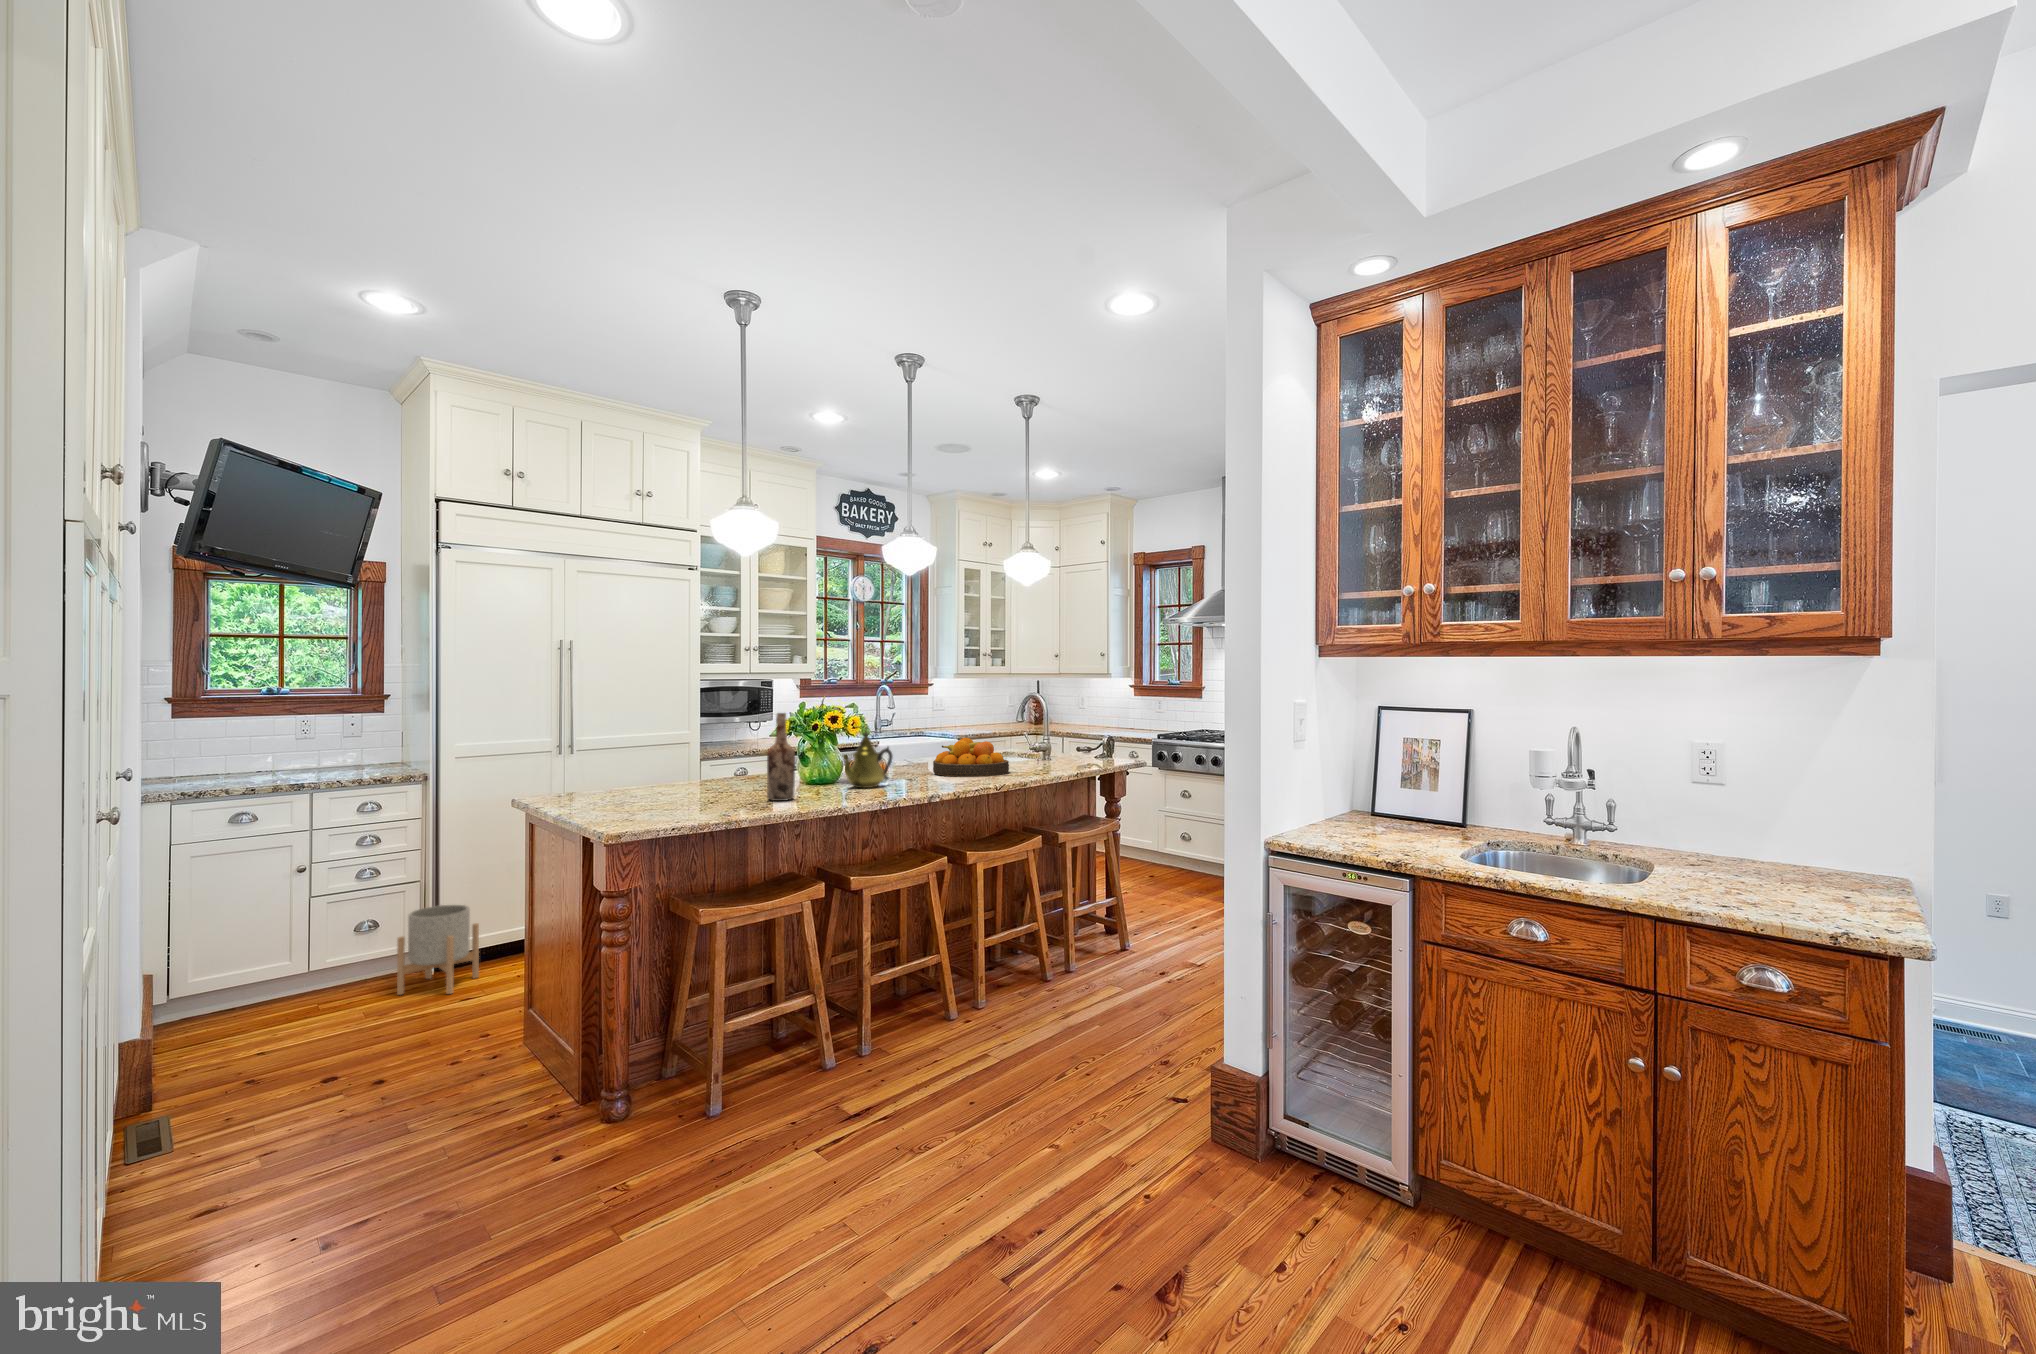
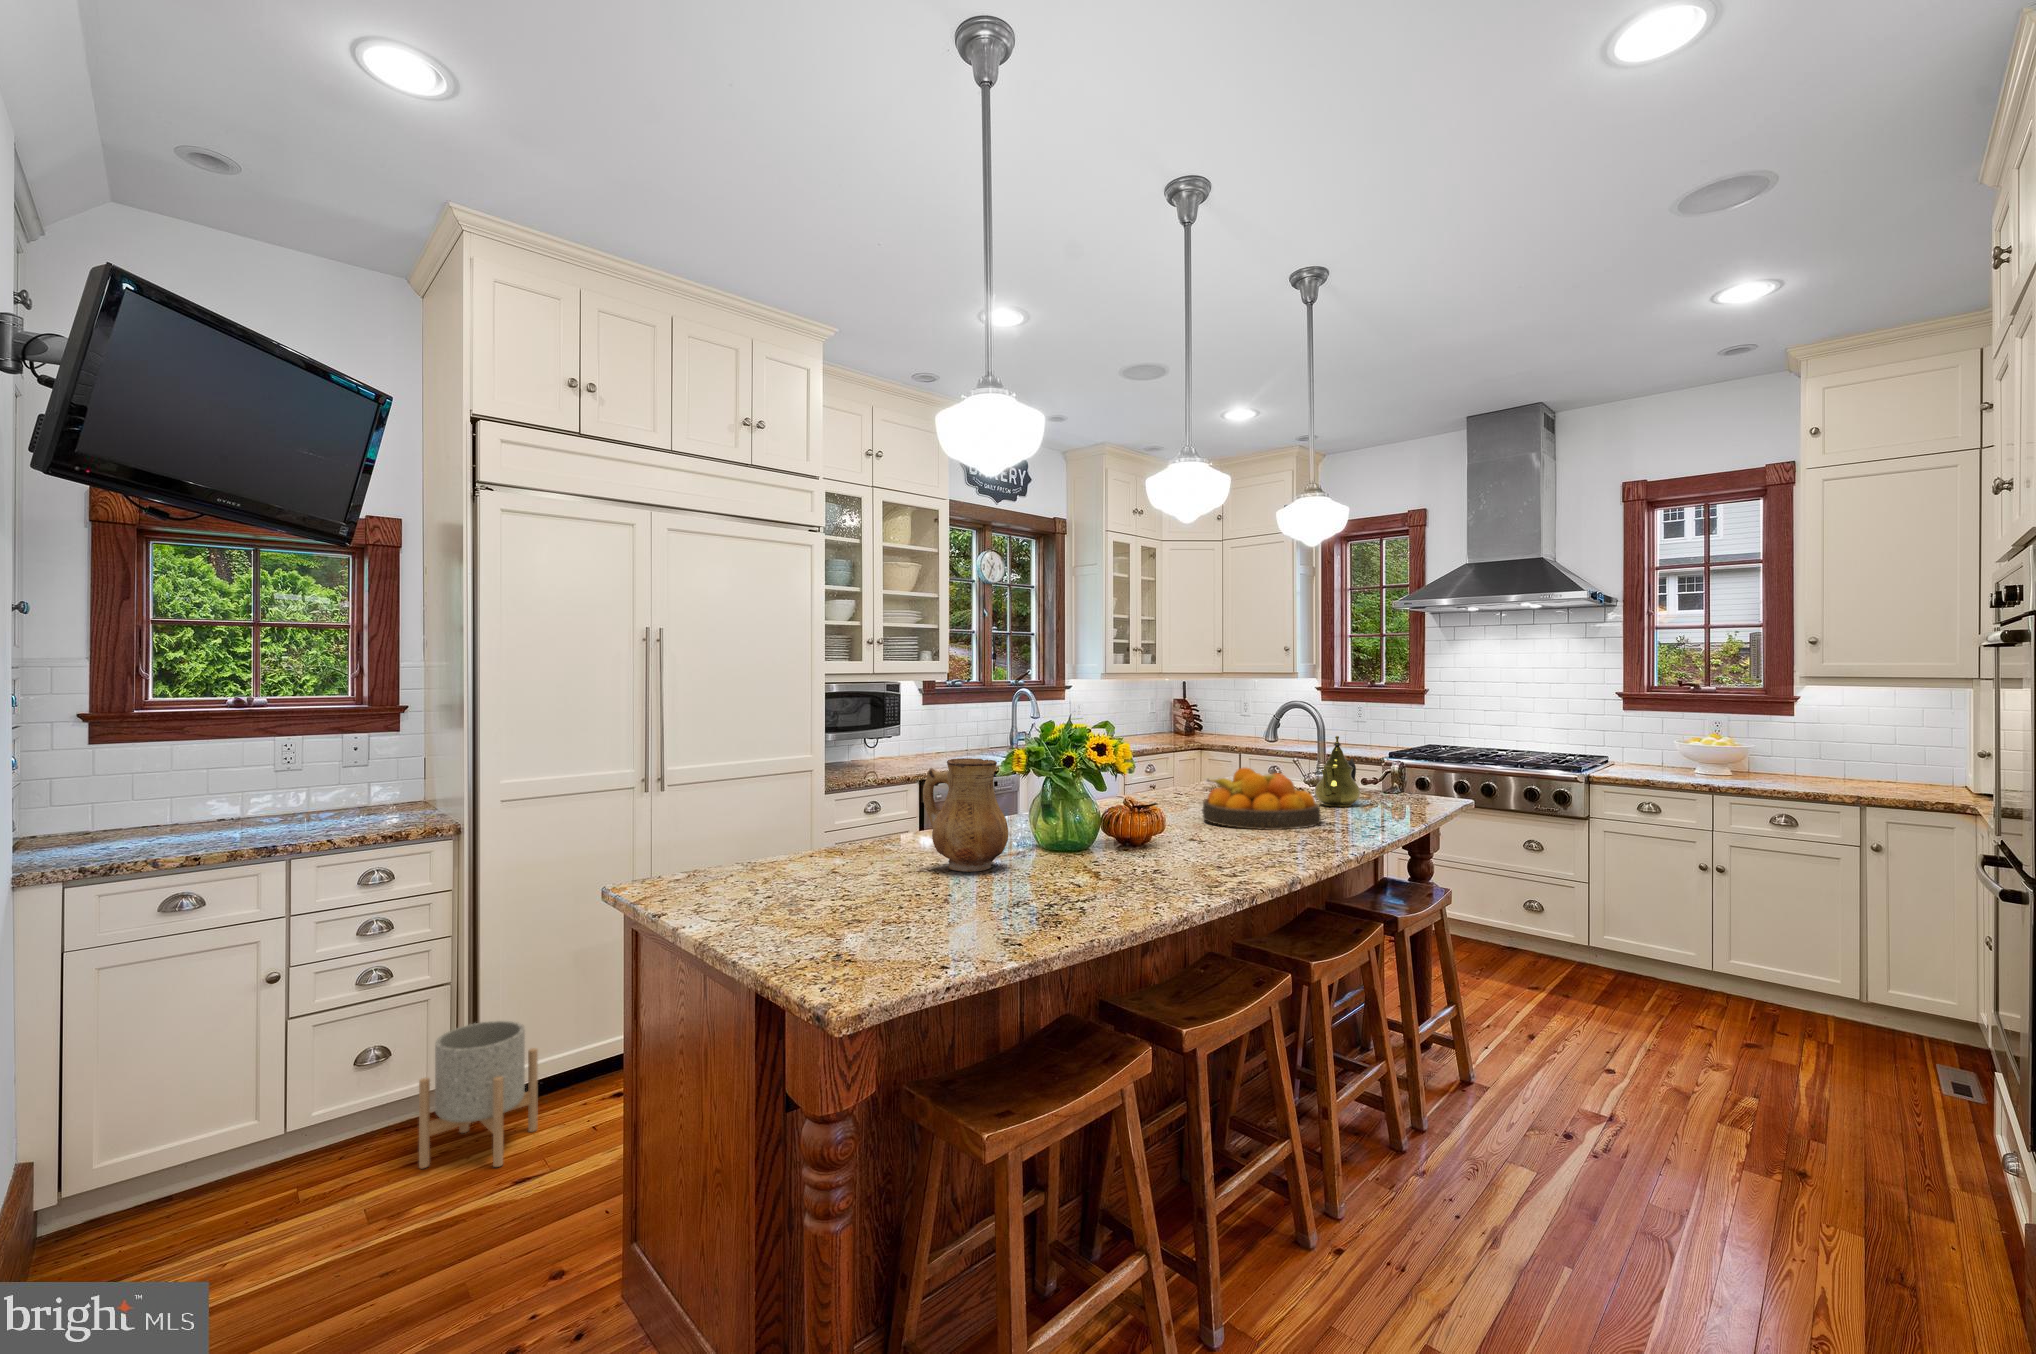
wine bottle: present [767,713,795,801] -> none [1050,739,1096,894]
ceramic pitcher: none [712,726,764,794] -> present [923,758,1008,872]
teapot: present [843,727,892,788] -> present [1315,736,1360,807]

